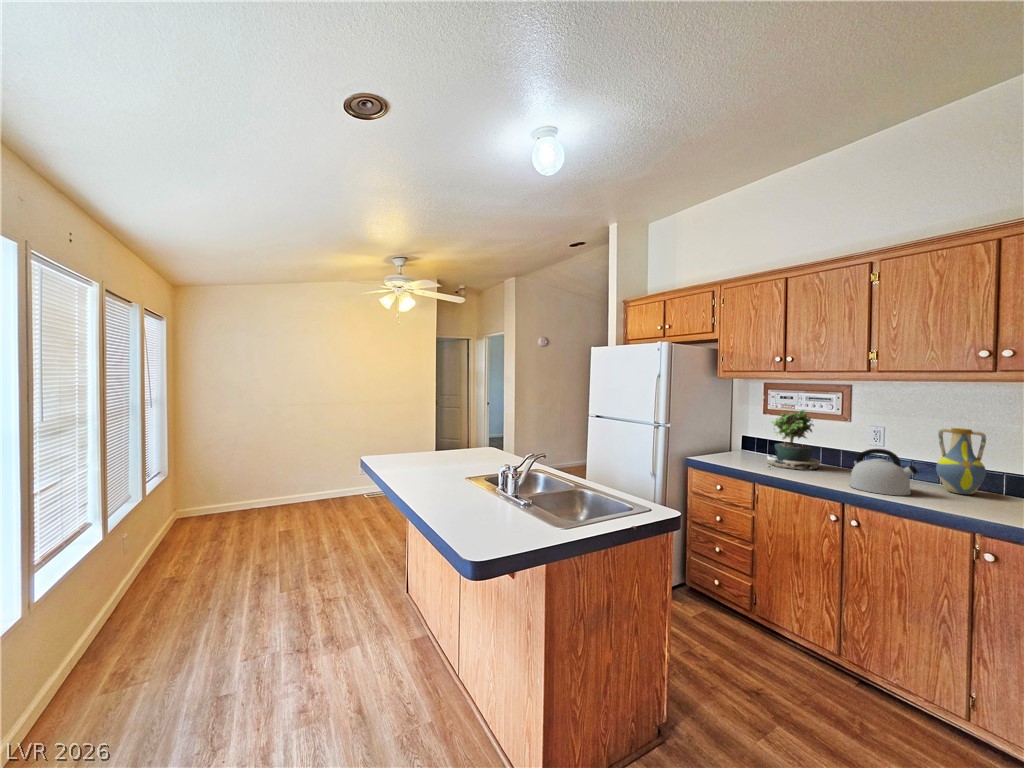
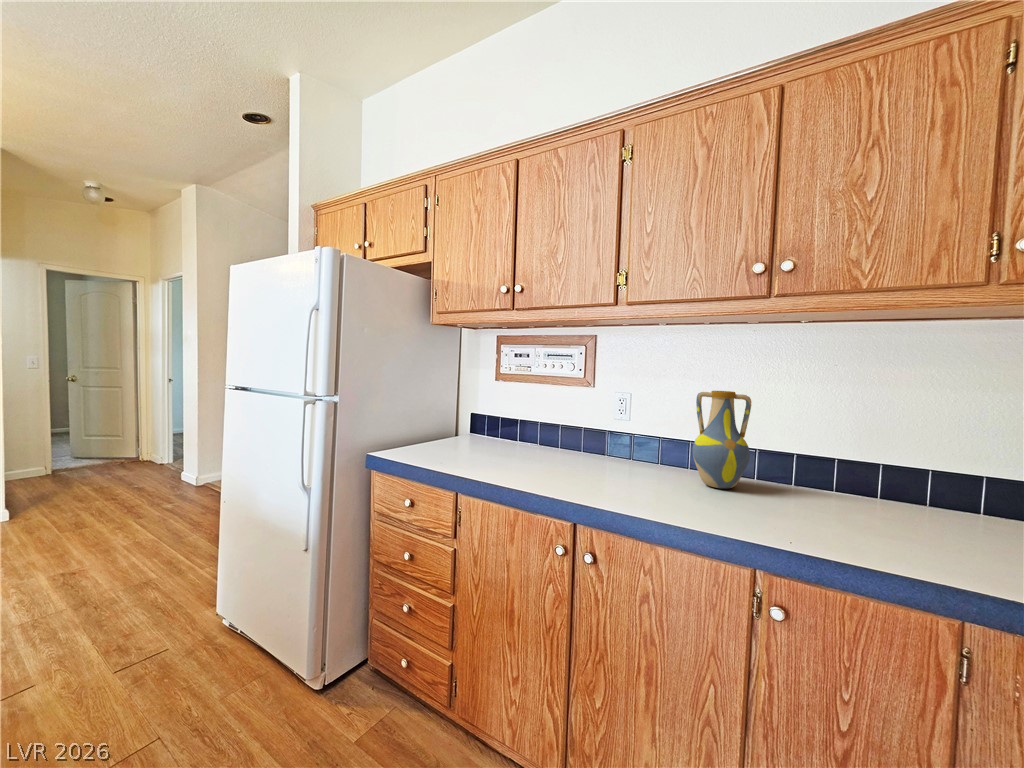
potted plant: present [767,410,820,469] -> none [478,369,556,465]
kettle: present [850,449,918,495] -> none [585,426,674,503]

